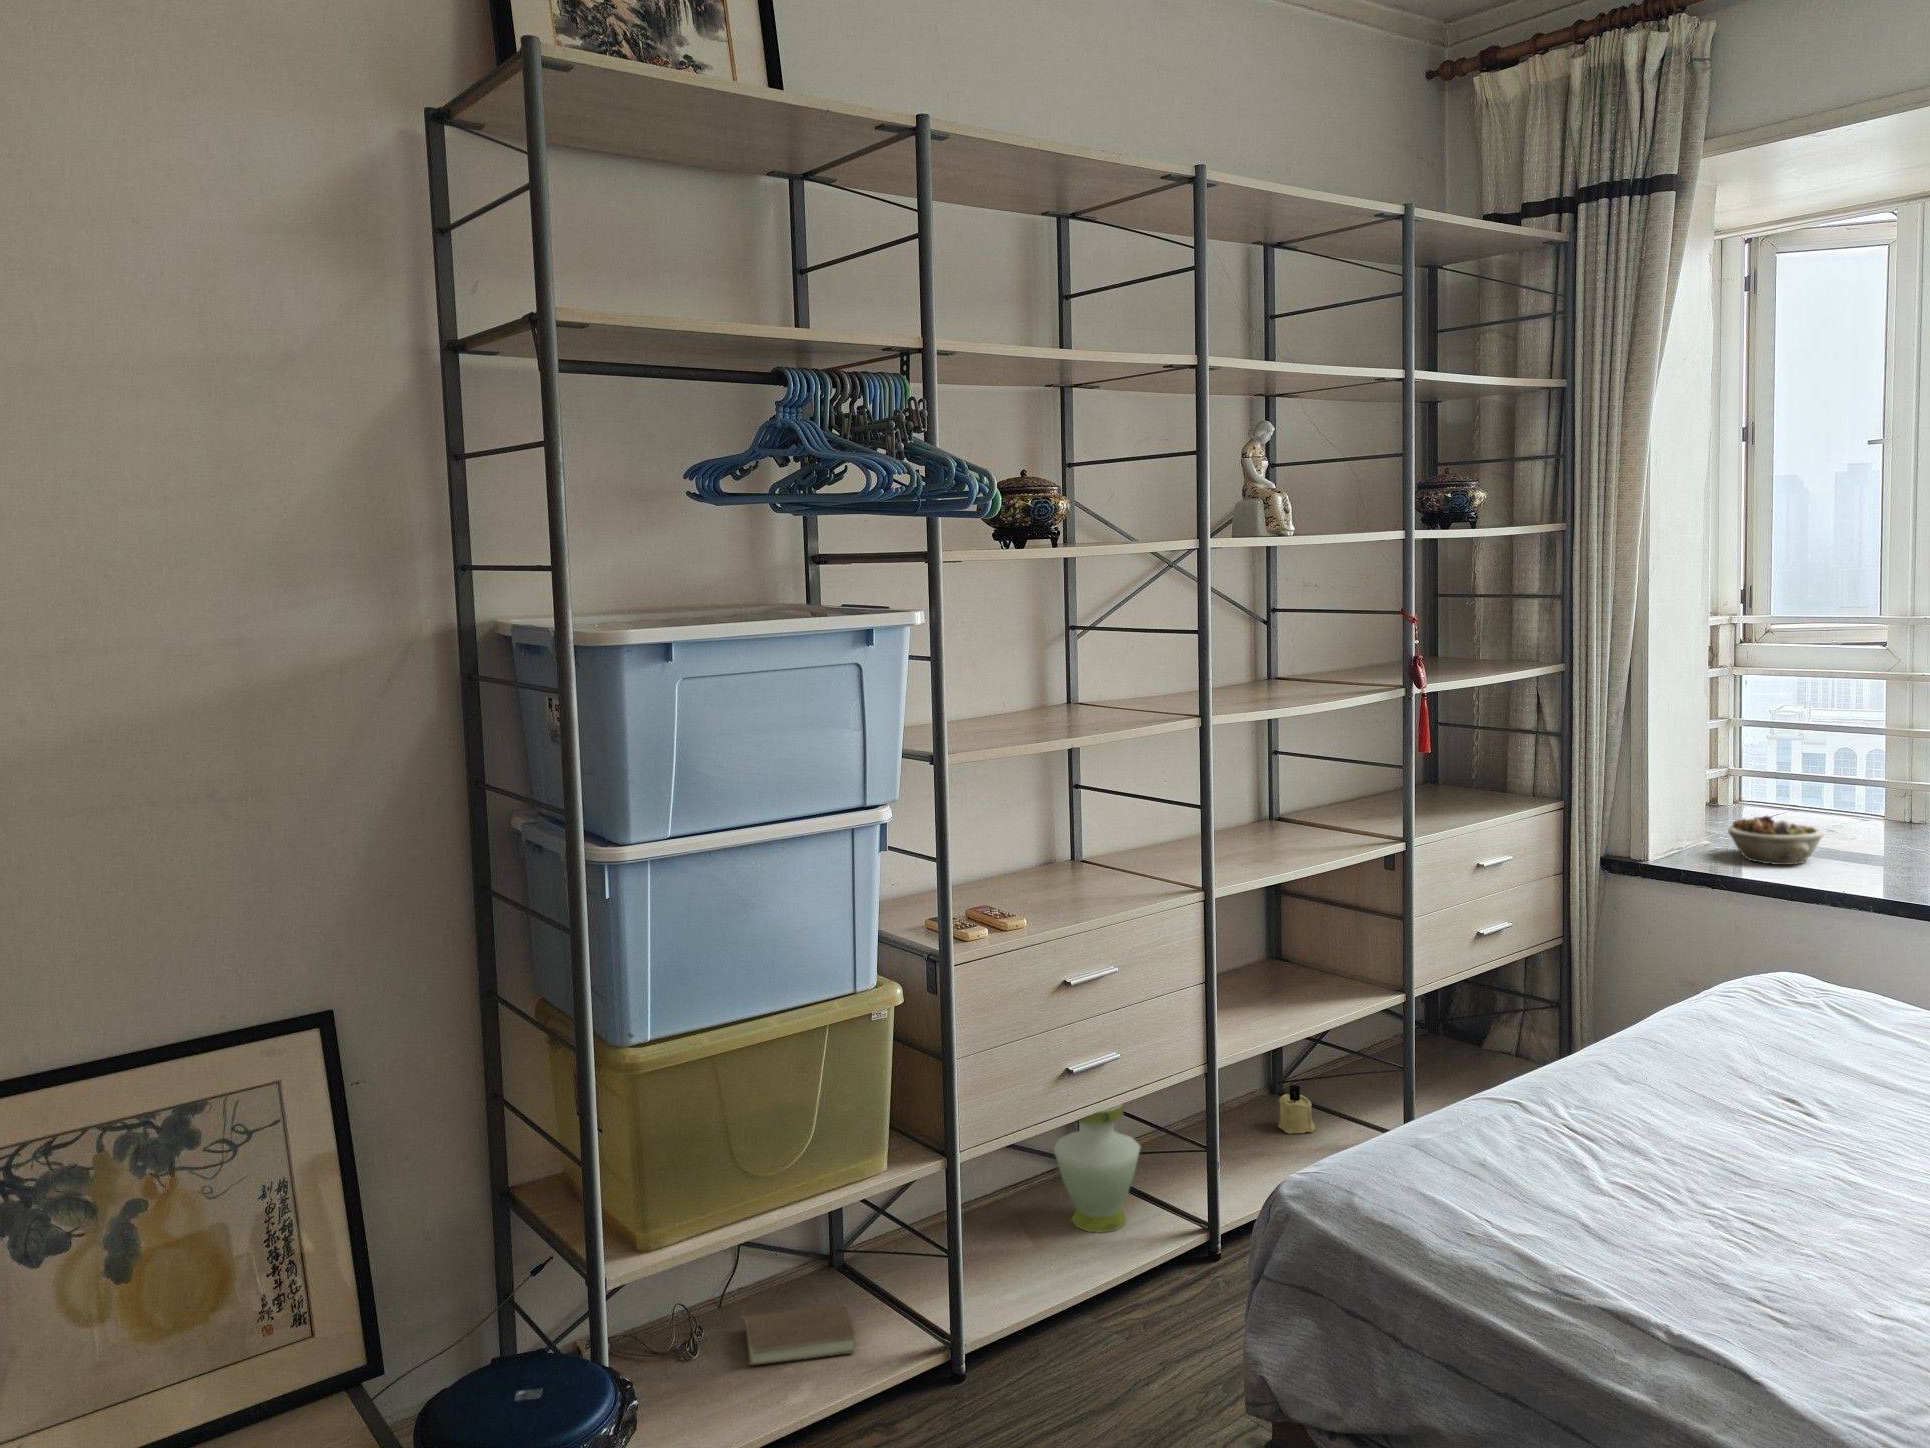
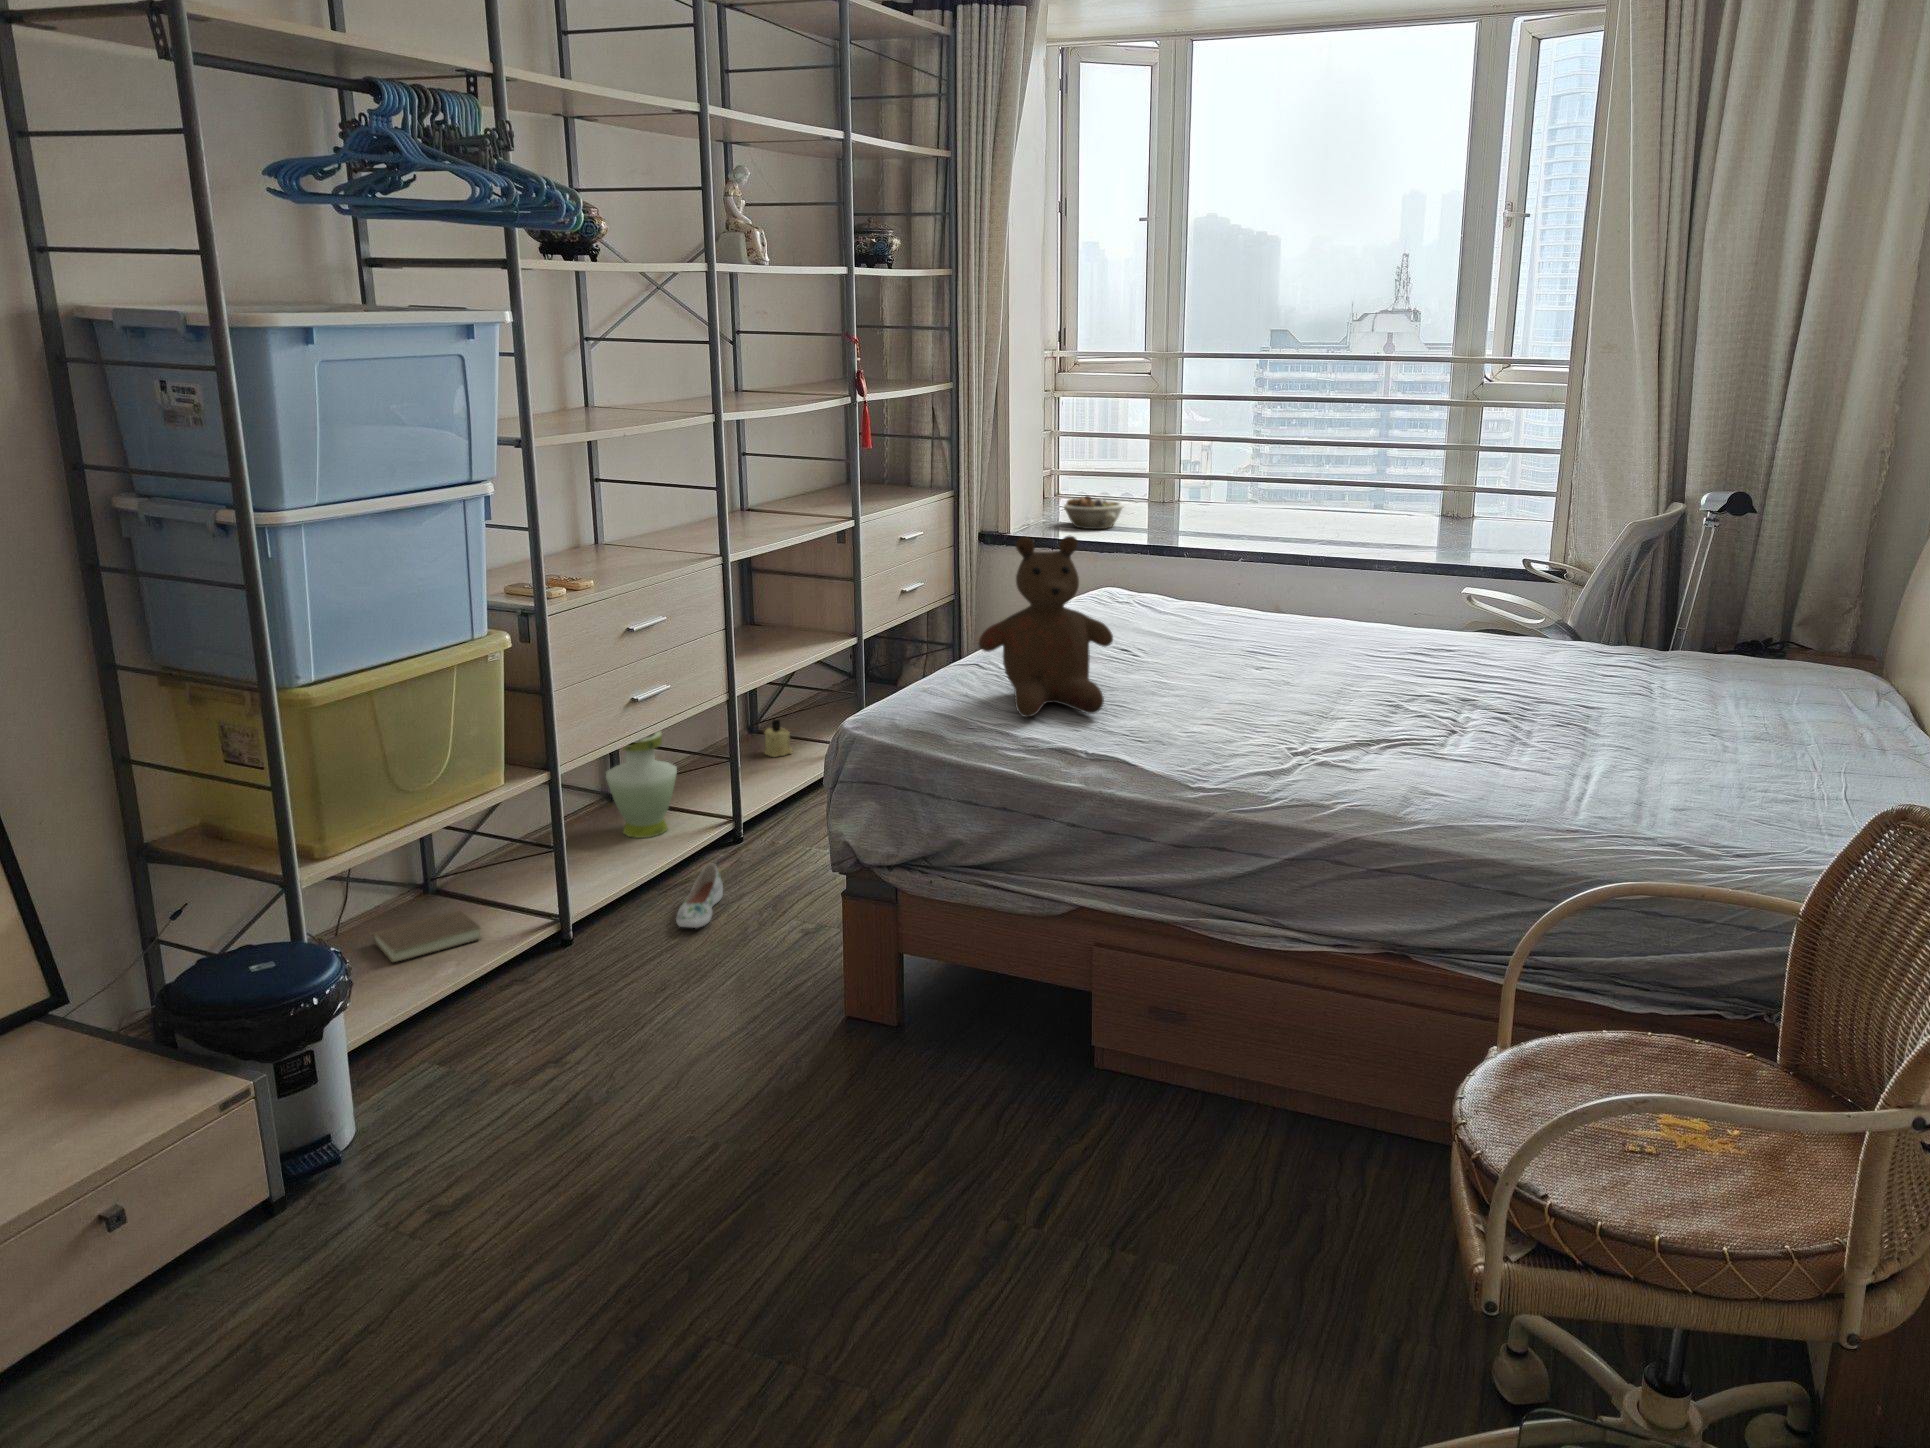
teddy bear: none [1516,927,1744,1219] -> present [979,535,1113,717]
shoe: none [1089,1299,1163,1395] -> present [676,863,723,928]

